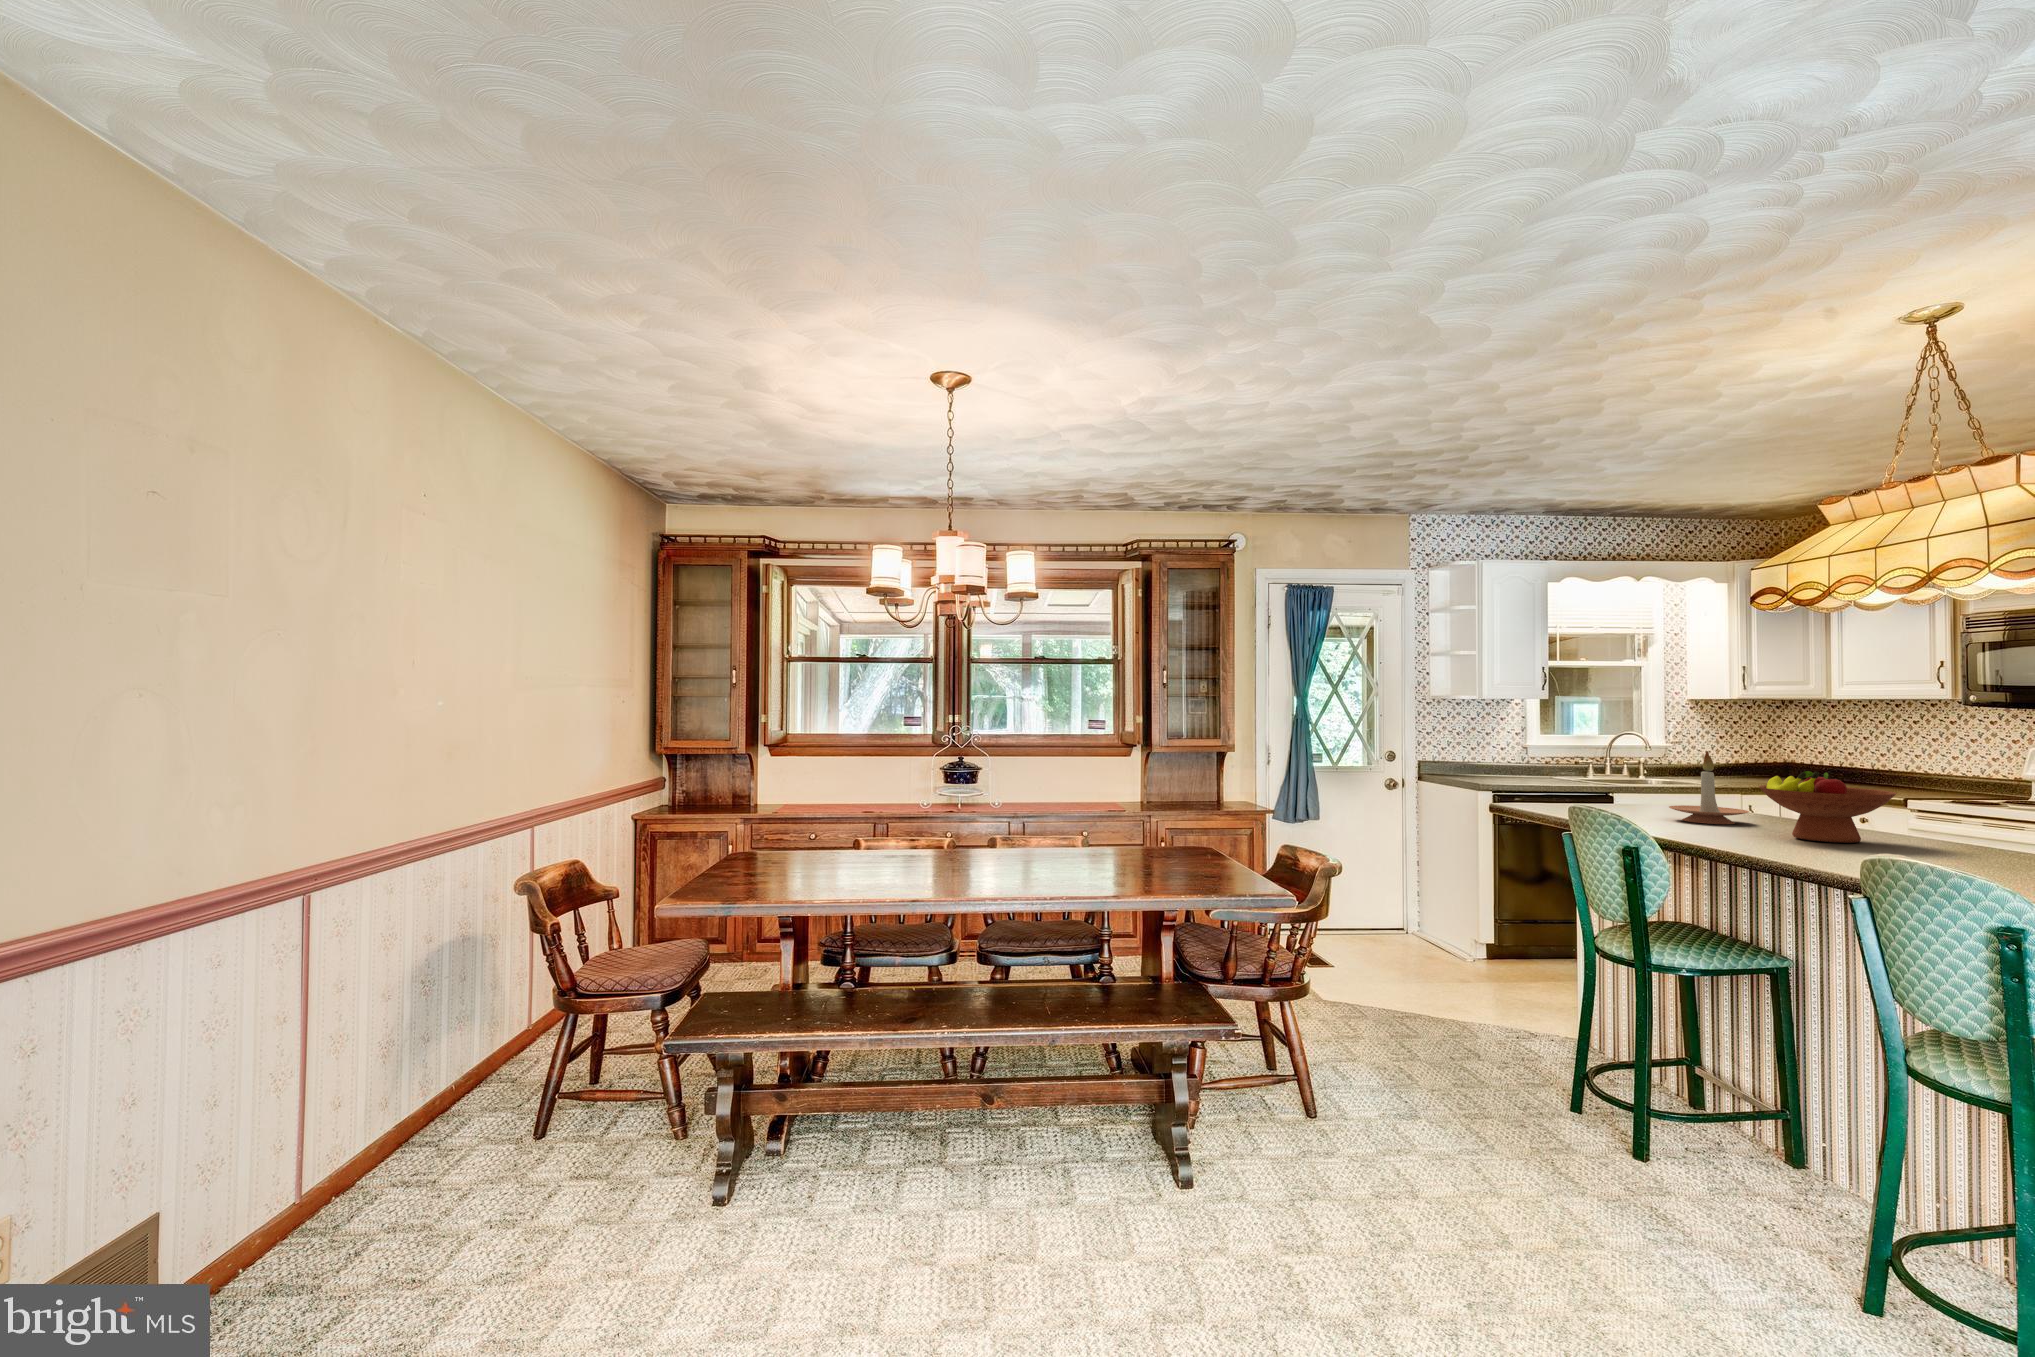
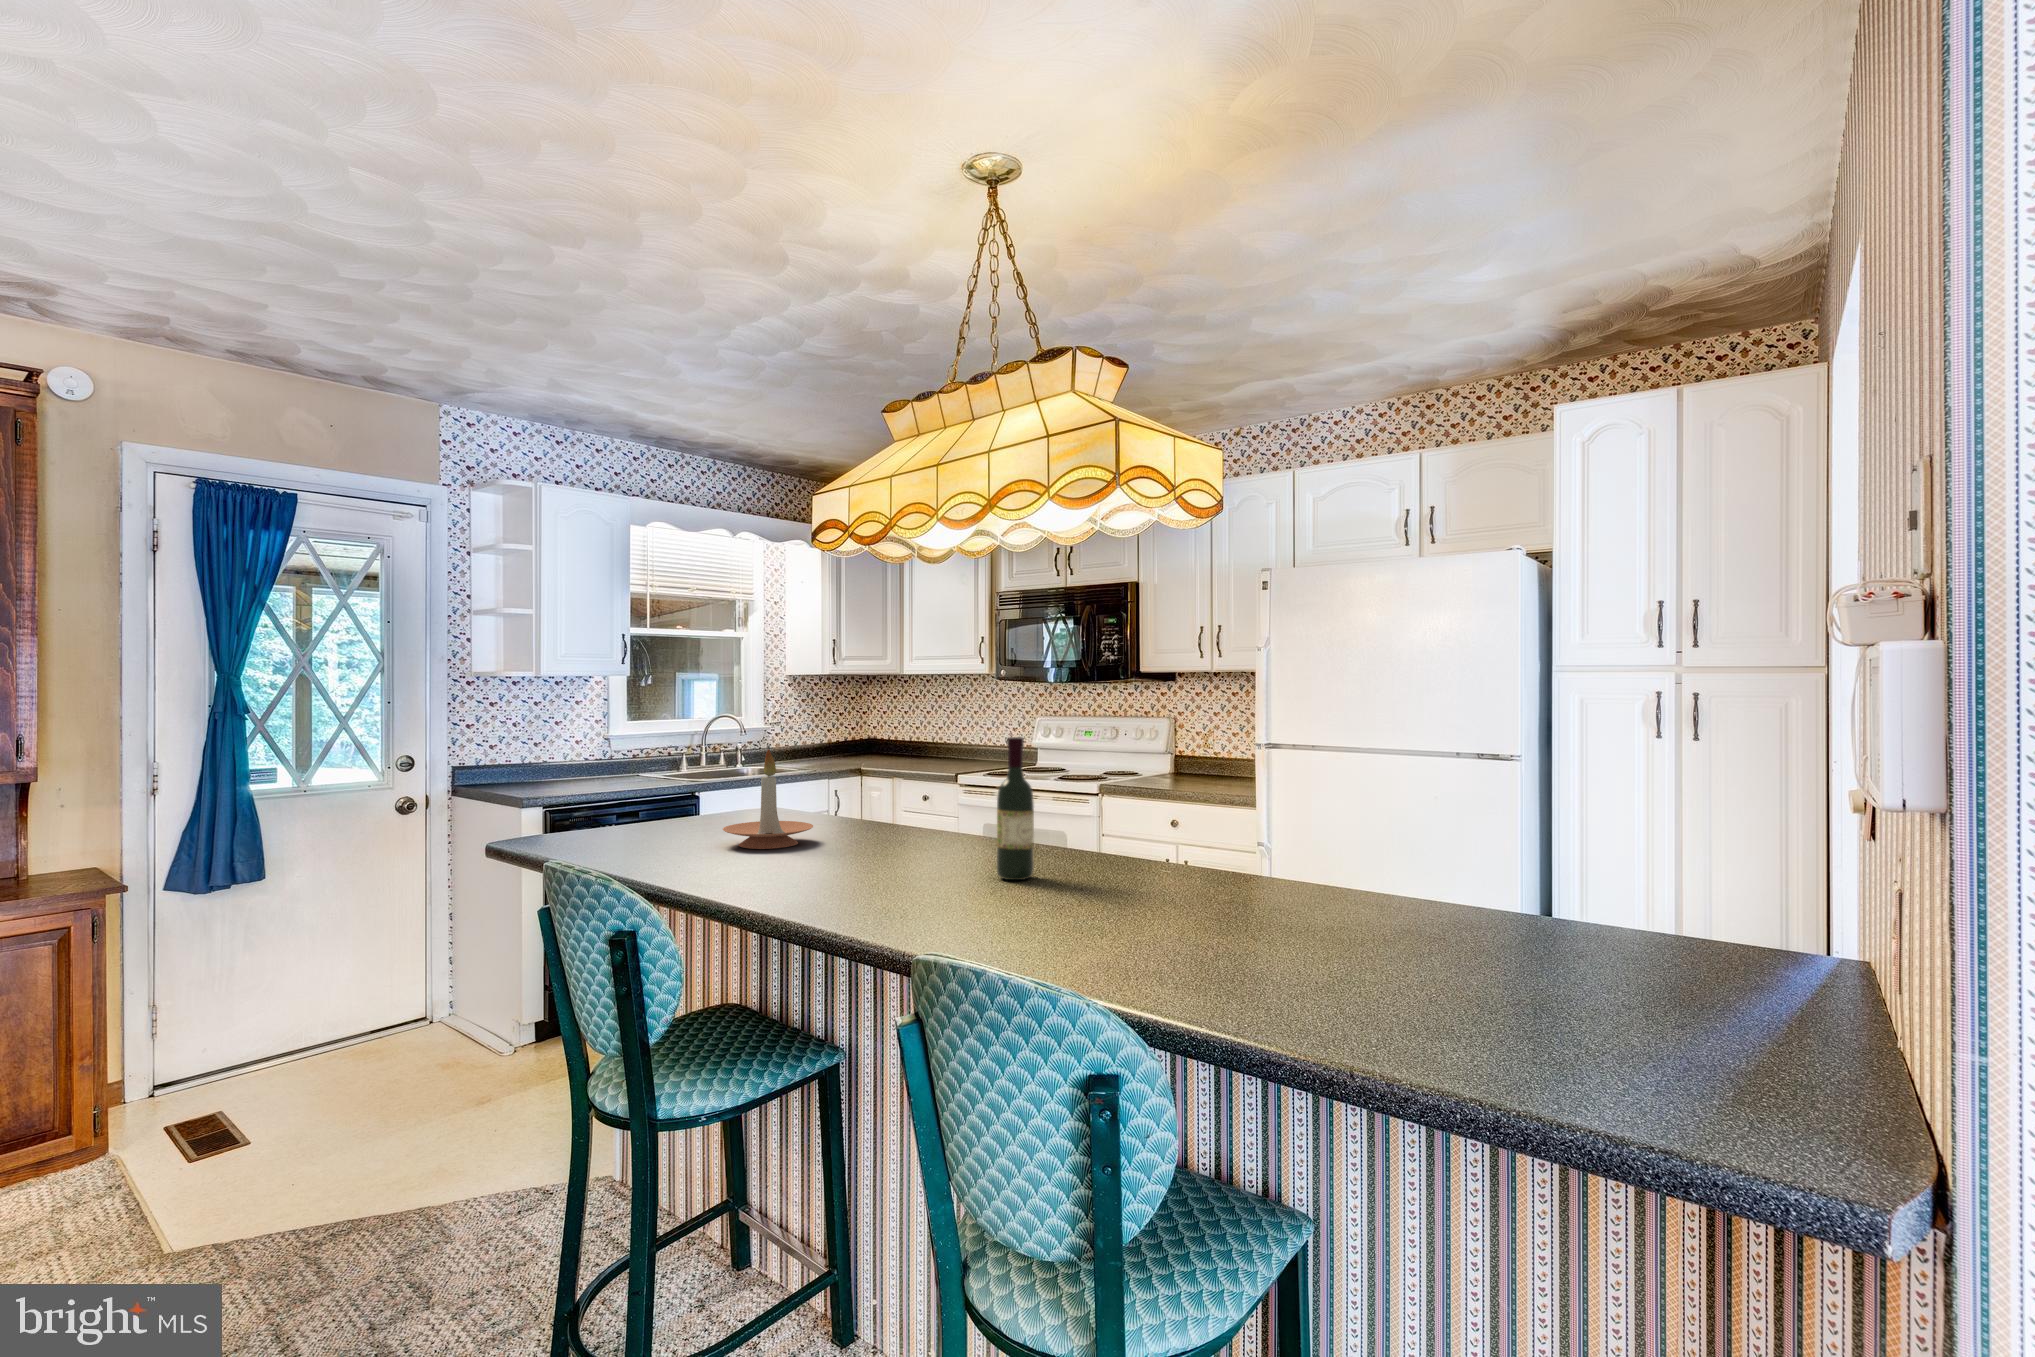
wine bottle: none [1938,745,1980,857] -> present [997,737,1034,880]
fruit bowl: present [1759,771,1897,843] -> none [816,776,957,872]

